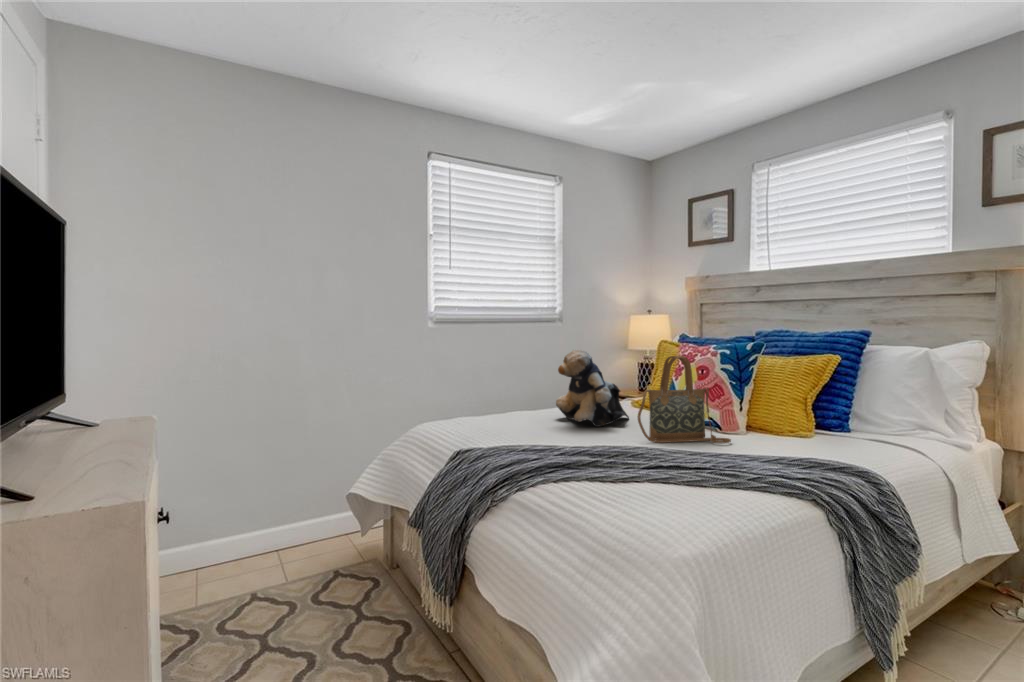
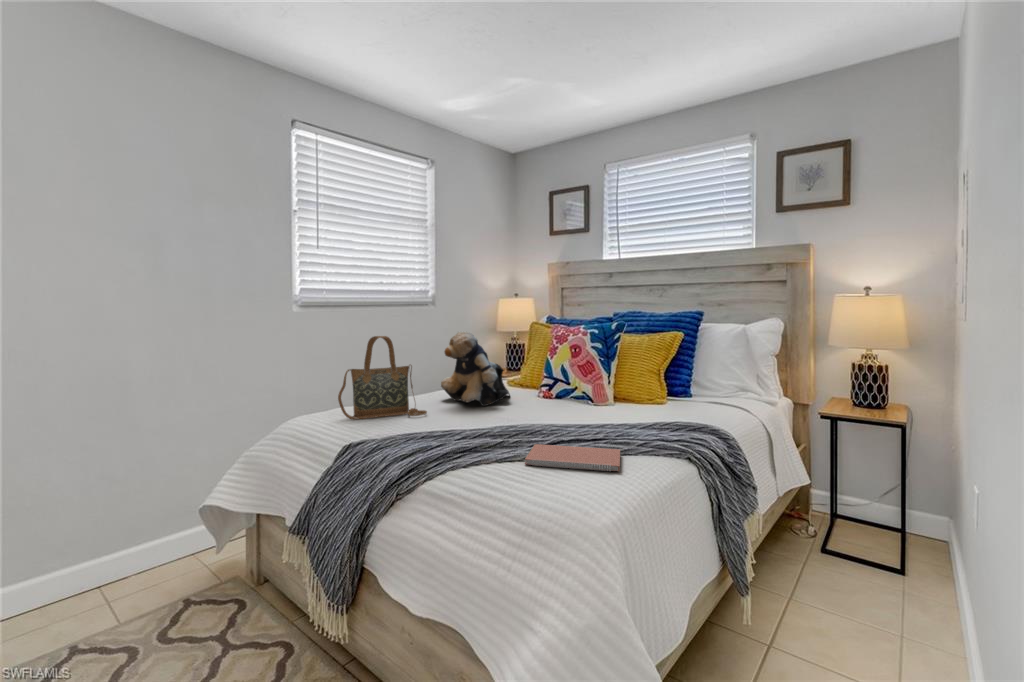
handbag: present [638,356,731,444] -> present [338,336,427,419]
notebook: none [617,466,725,500] -> present [525,444,620,471]

